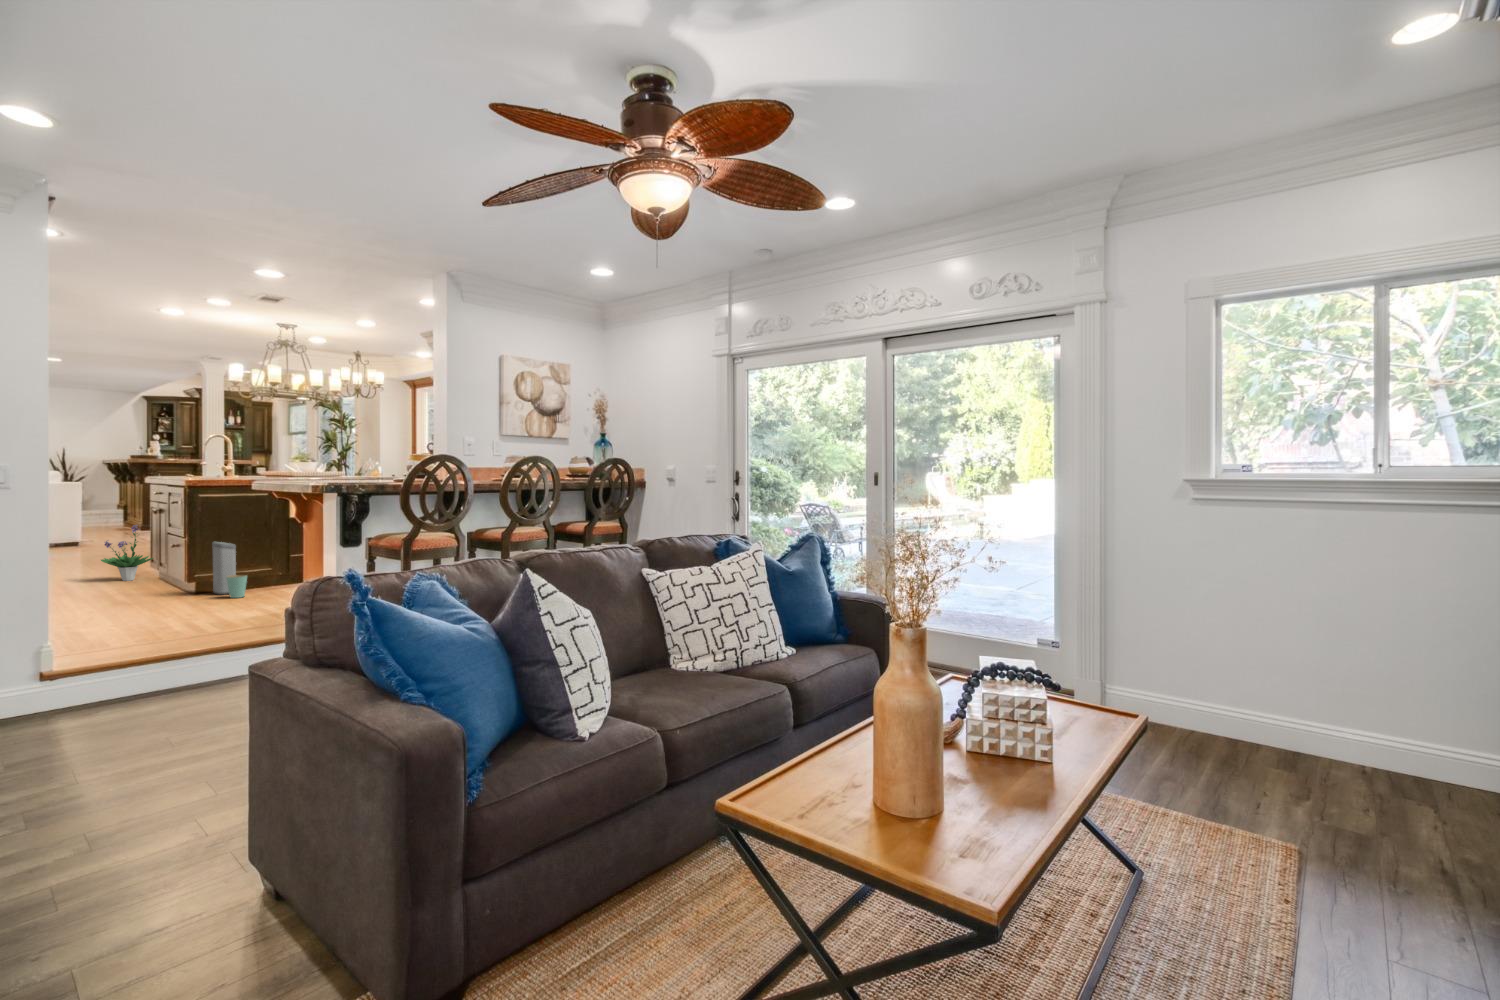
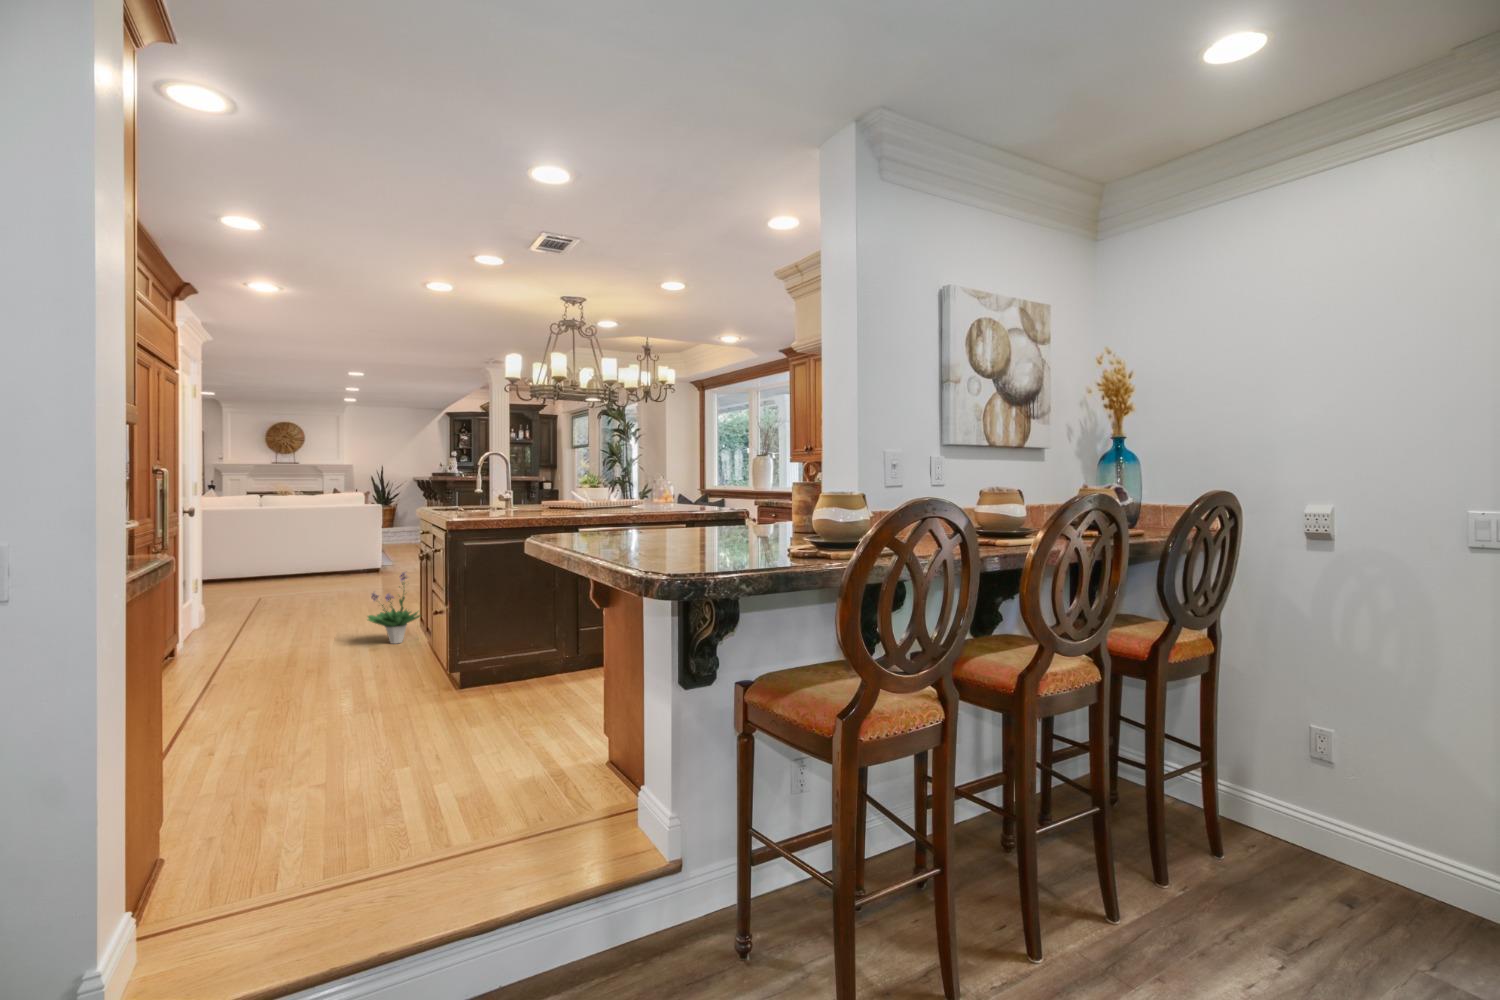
trash can: present [212,542,247,598] -> none [480,609,523,700]

